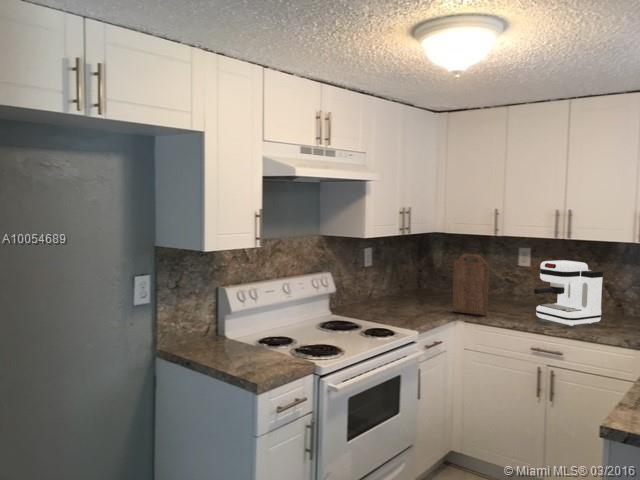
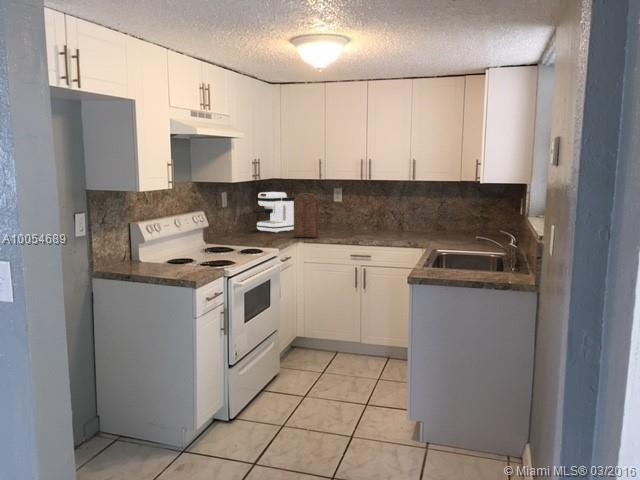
coffee maker: present [534,260,603,326] -> present [254,192,294,232]

